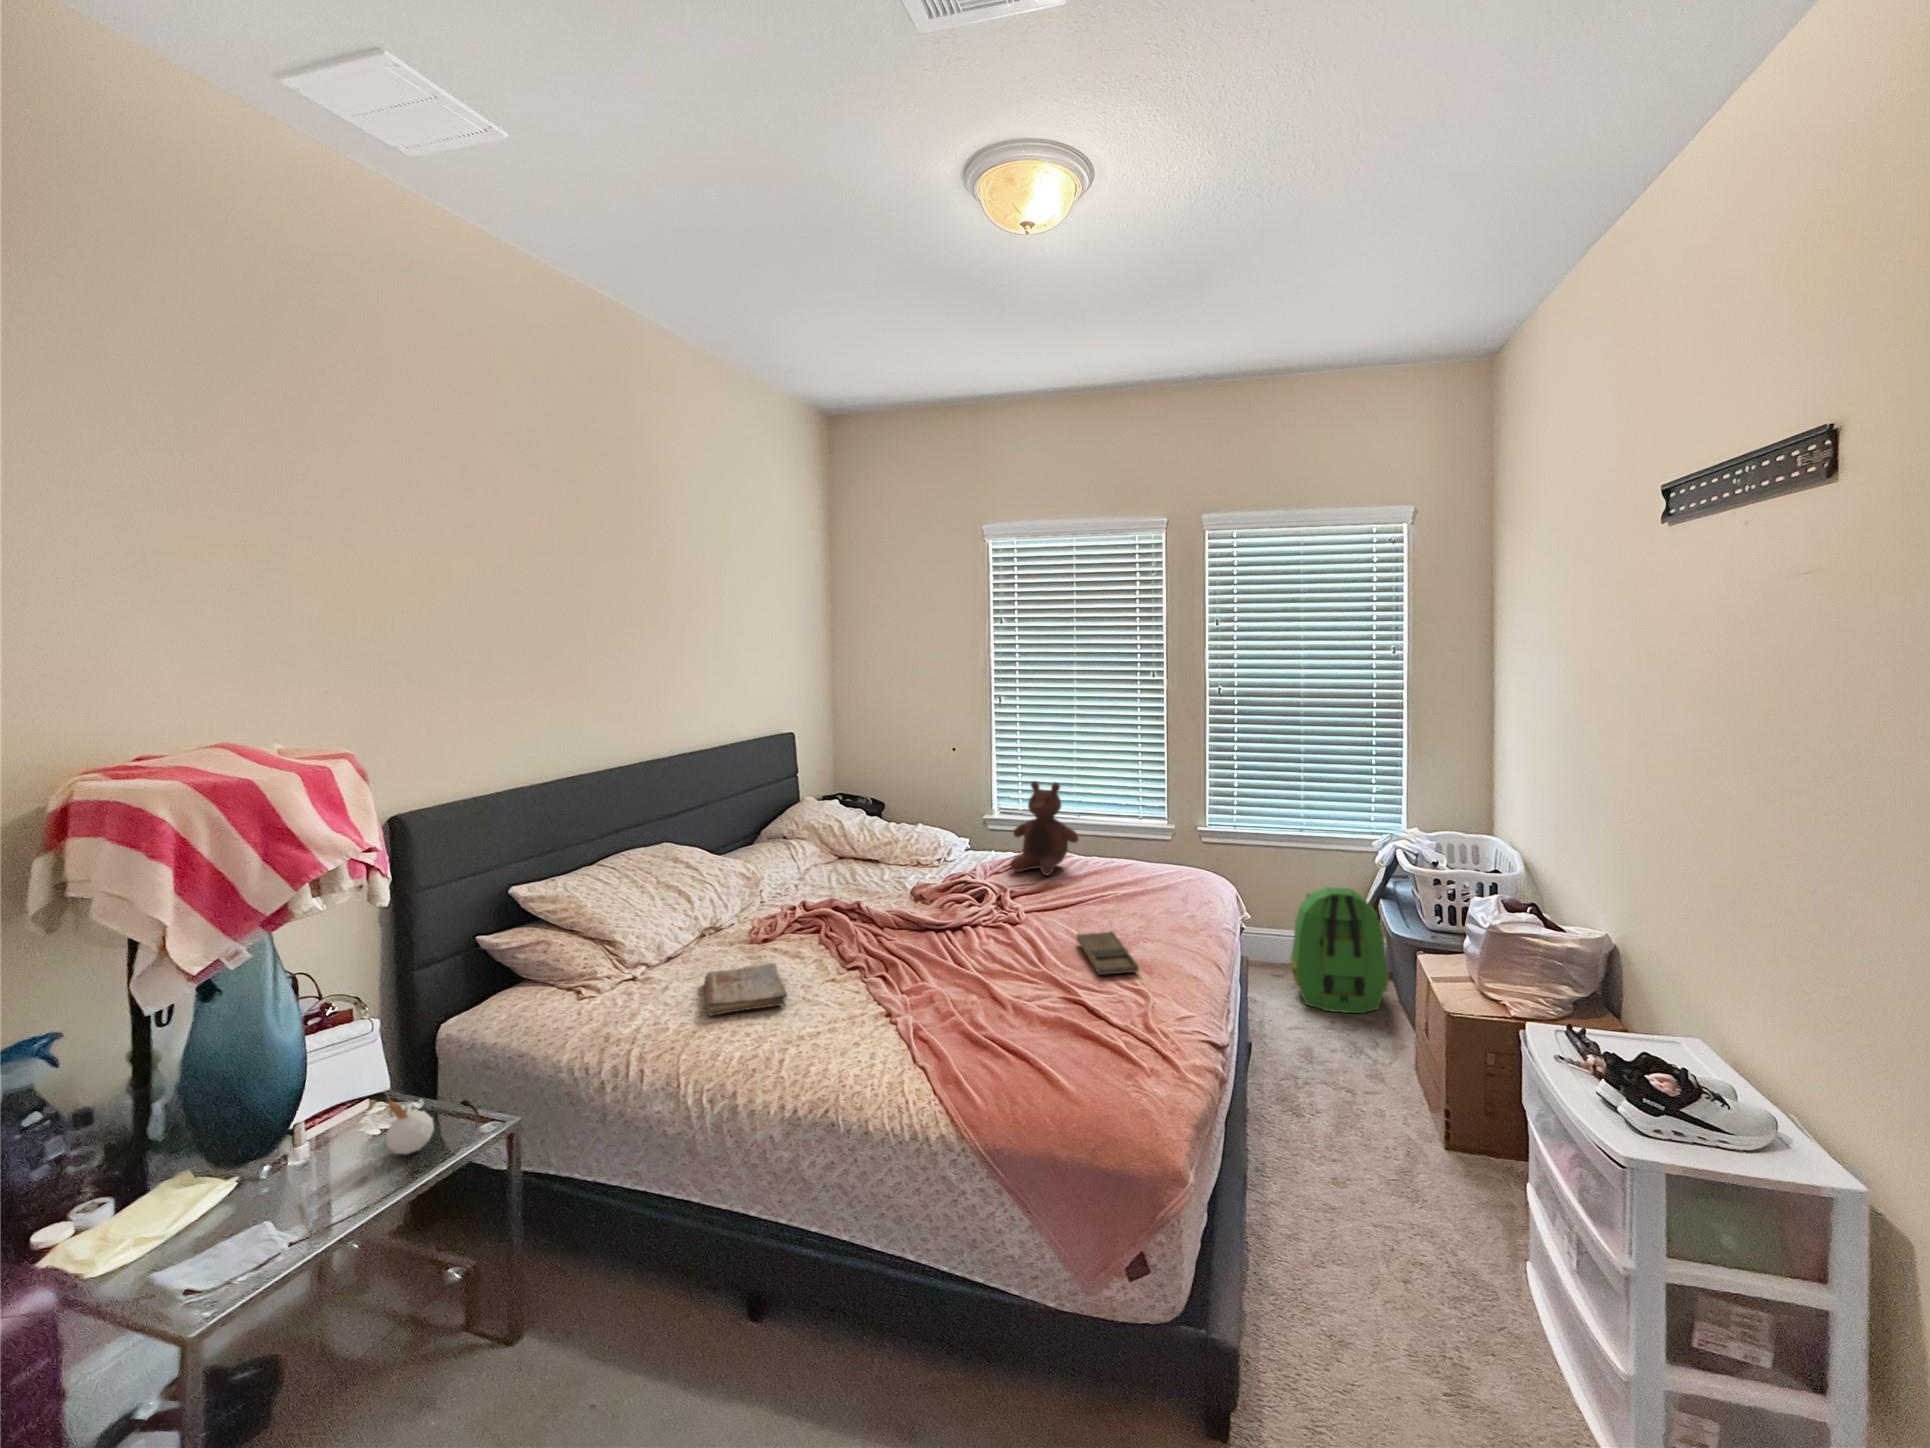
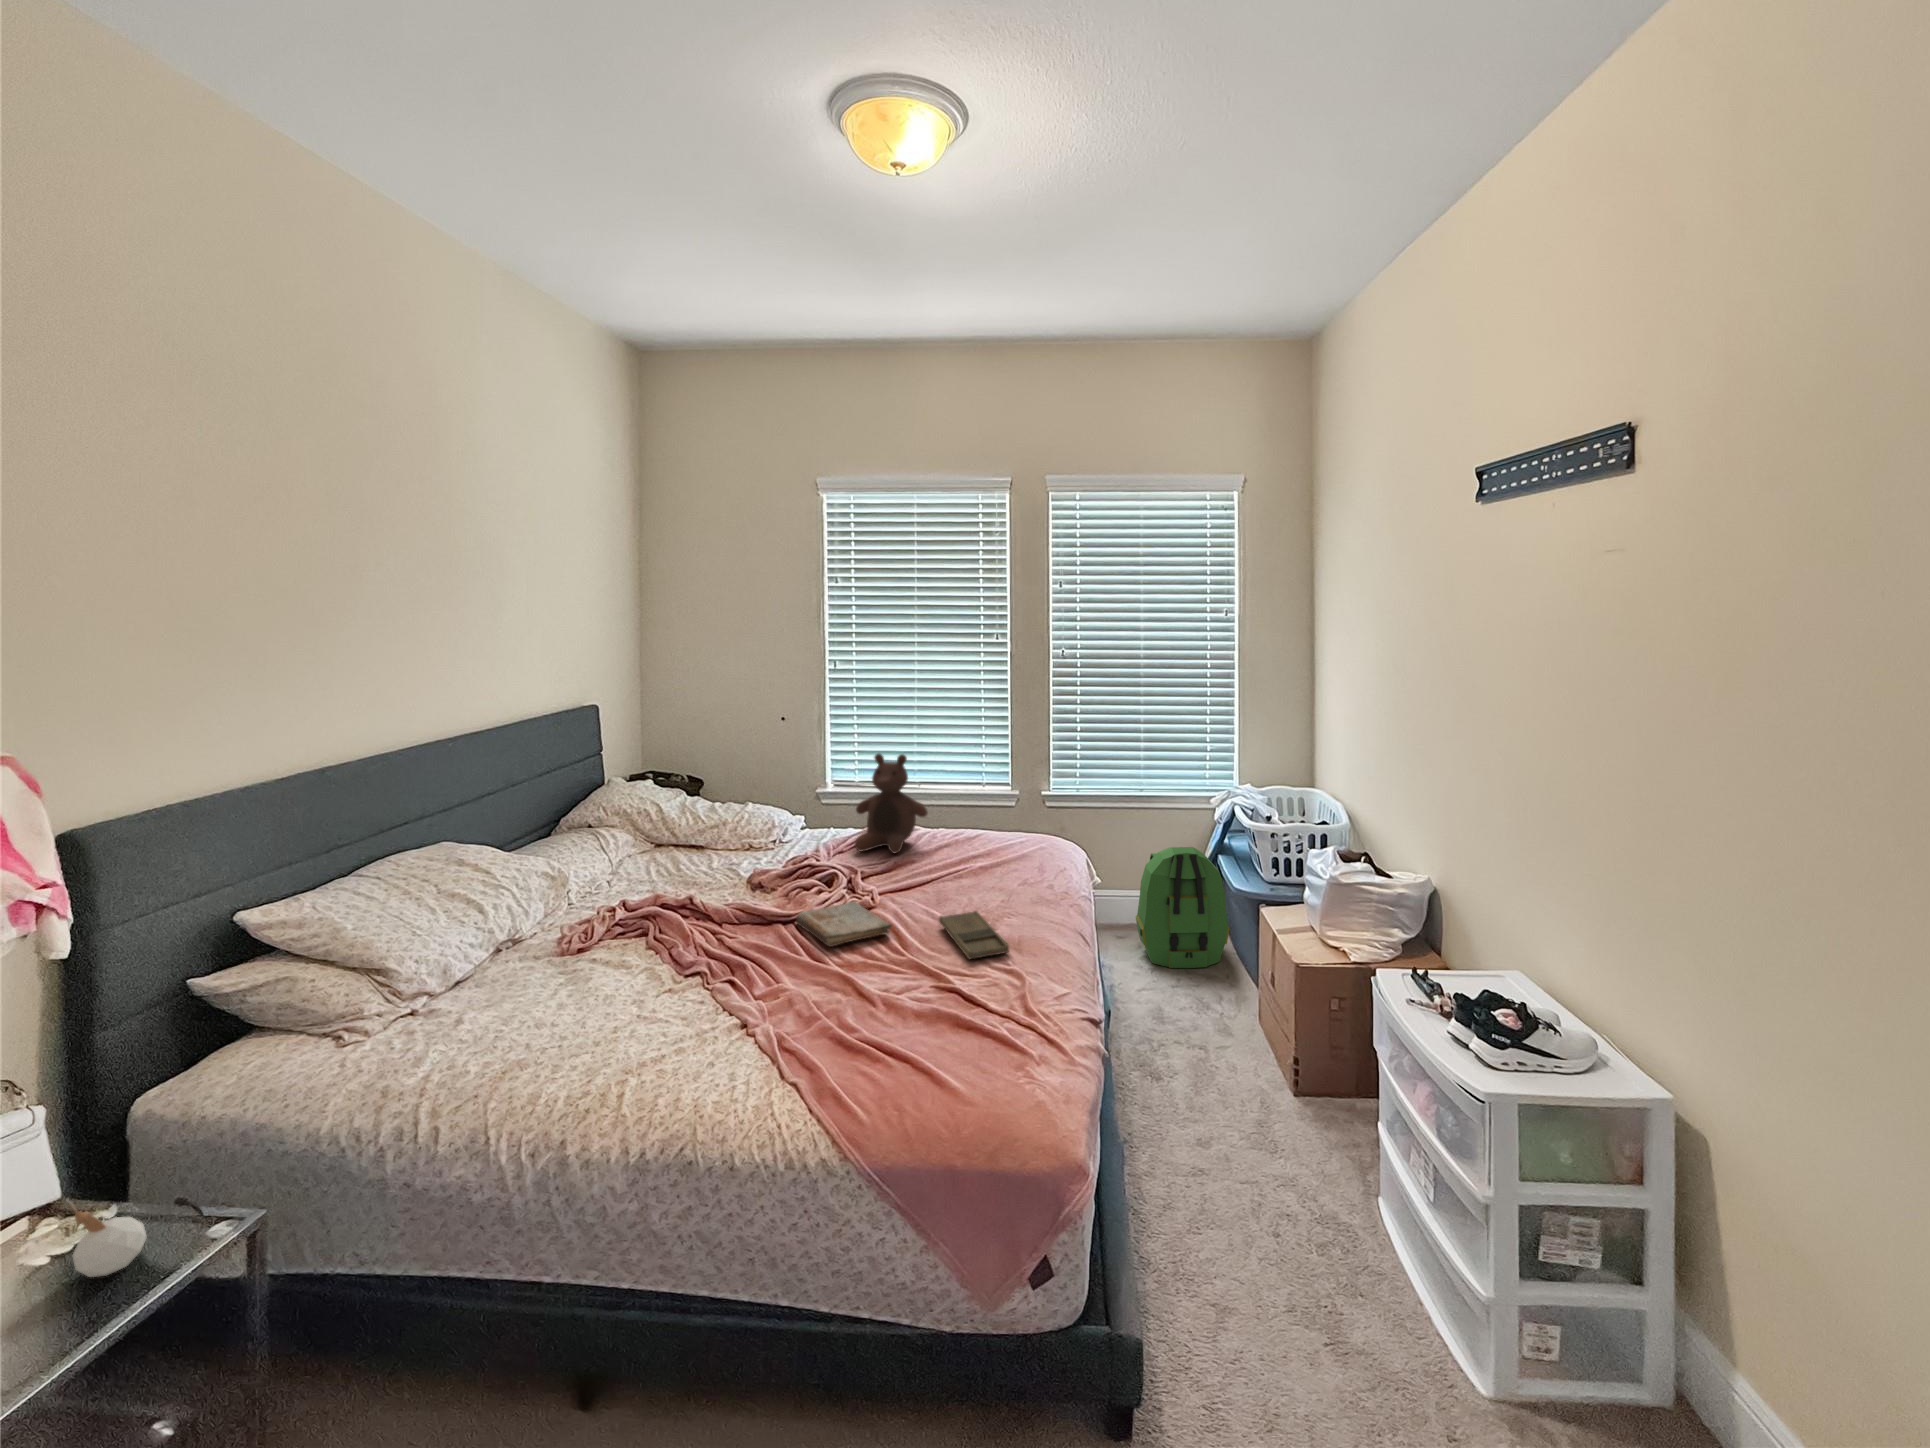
book: present [704,963,787,1016] -> present [796,901,891,947]

